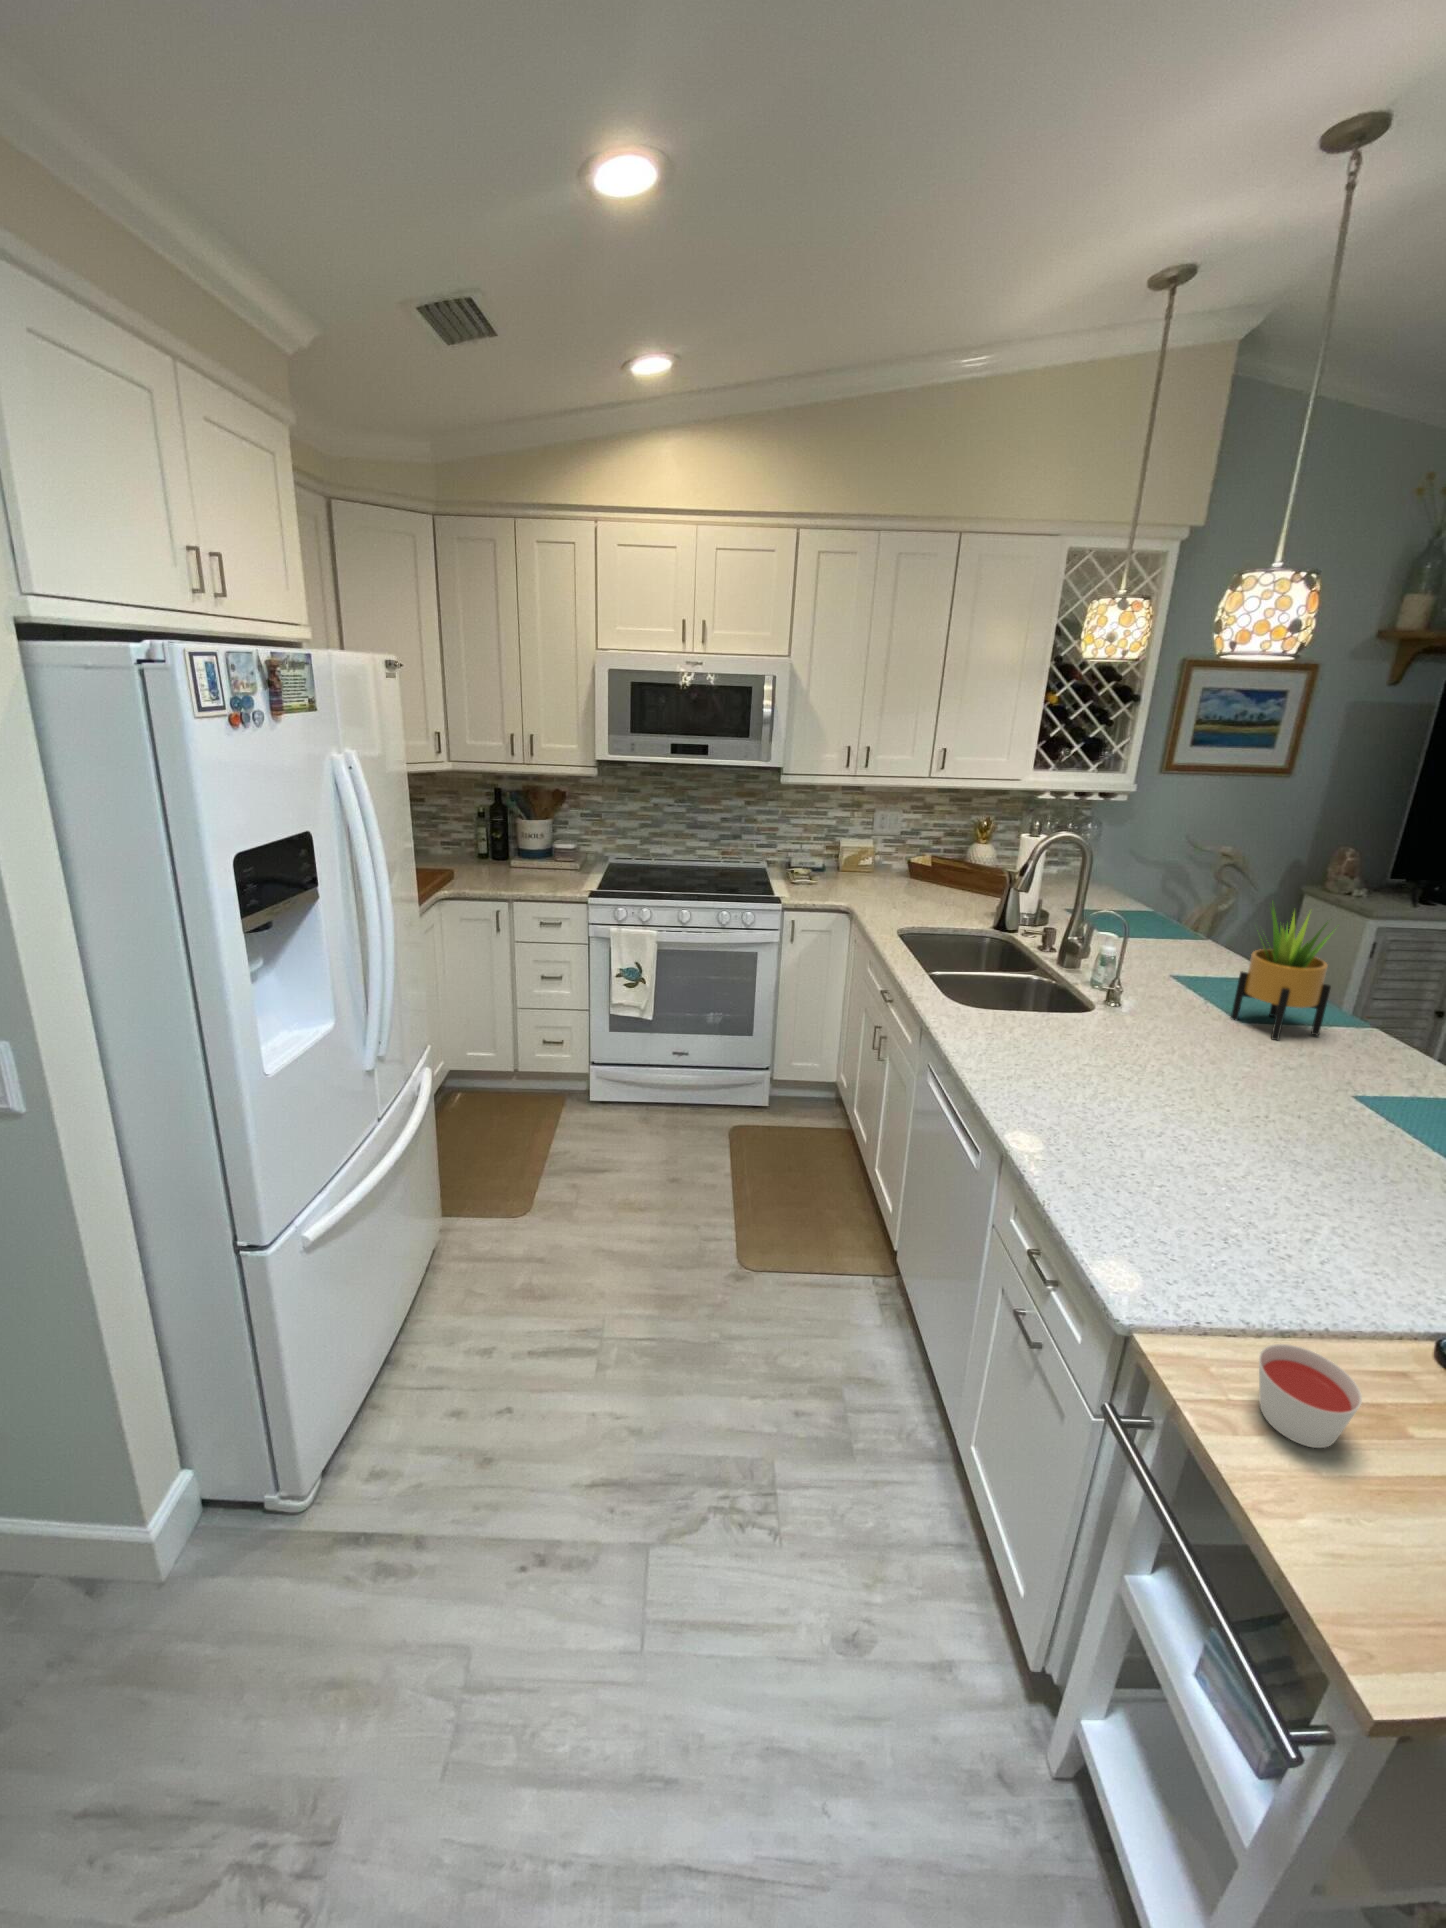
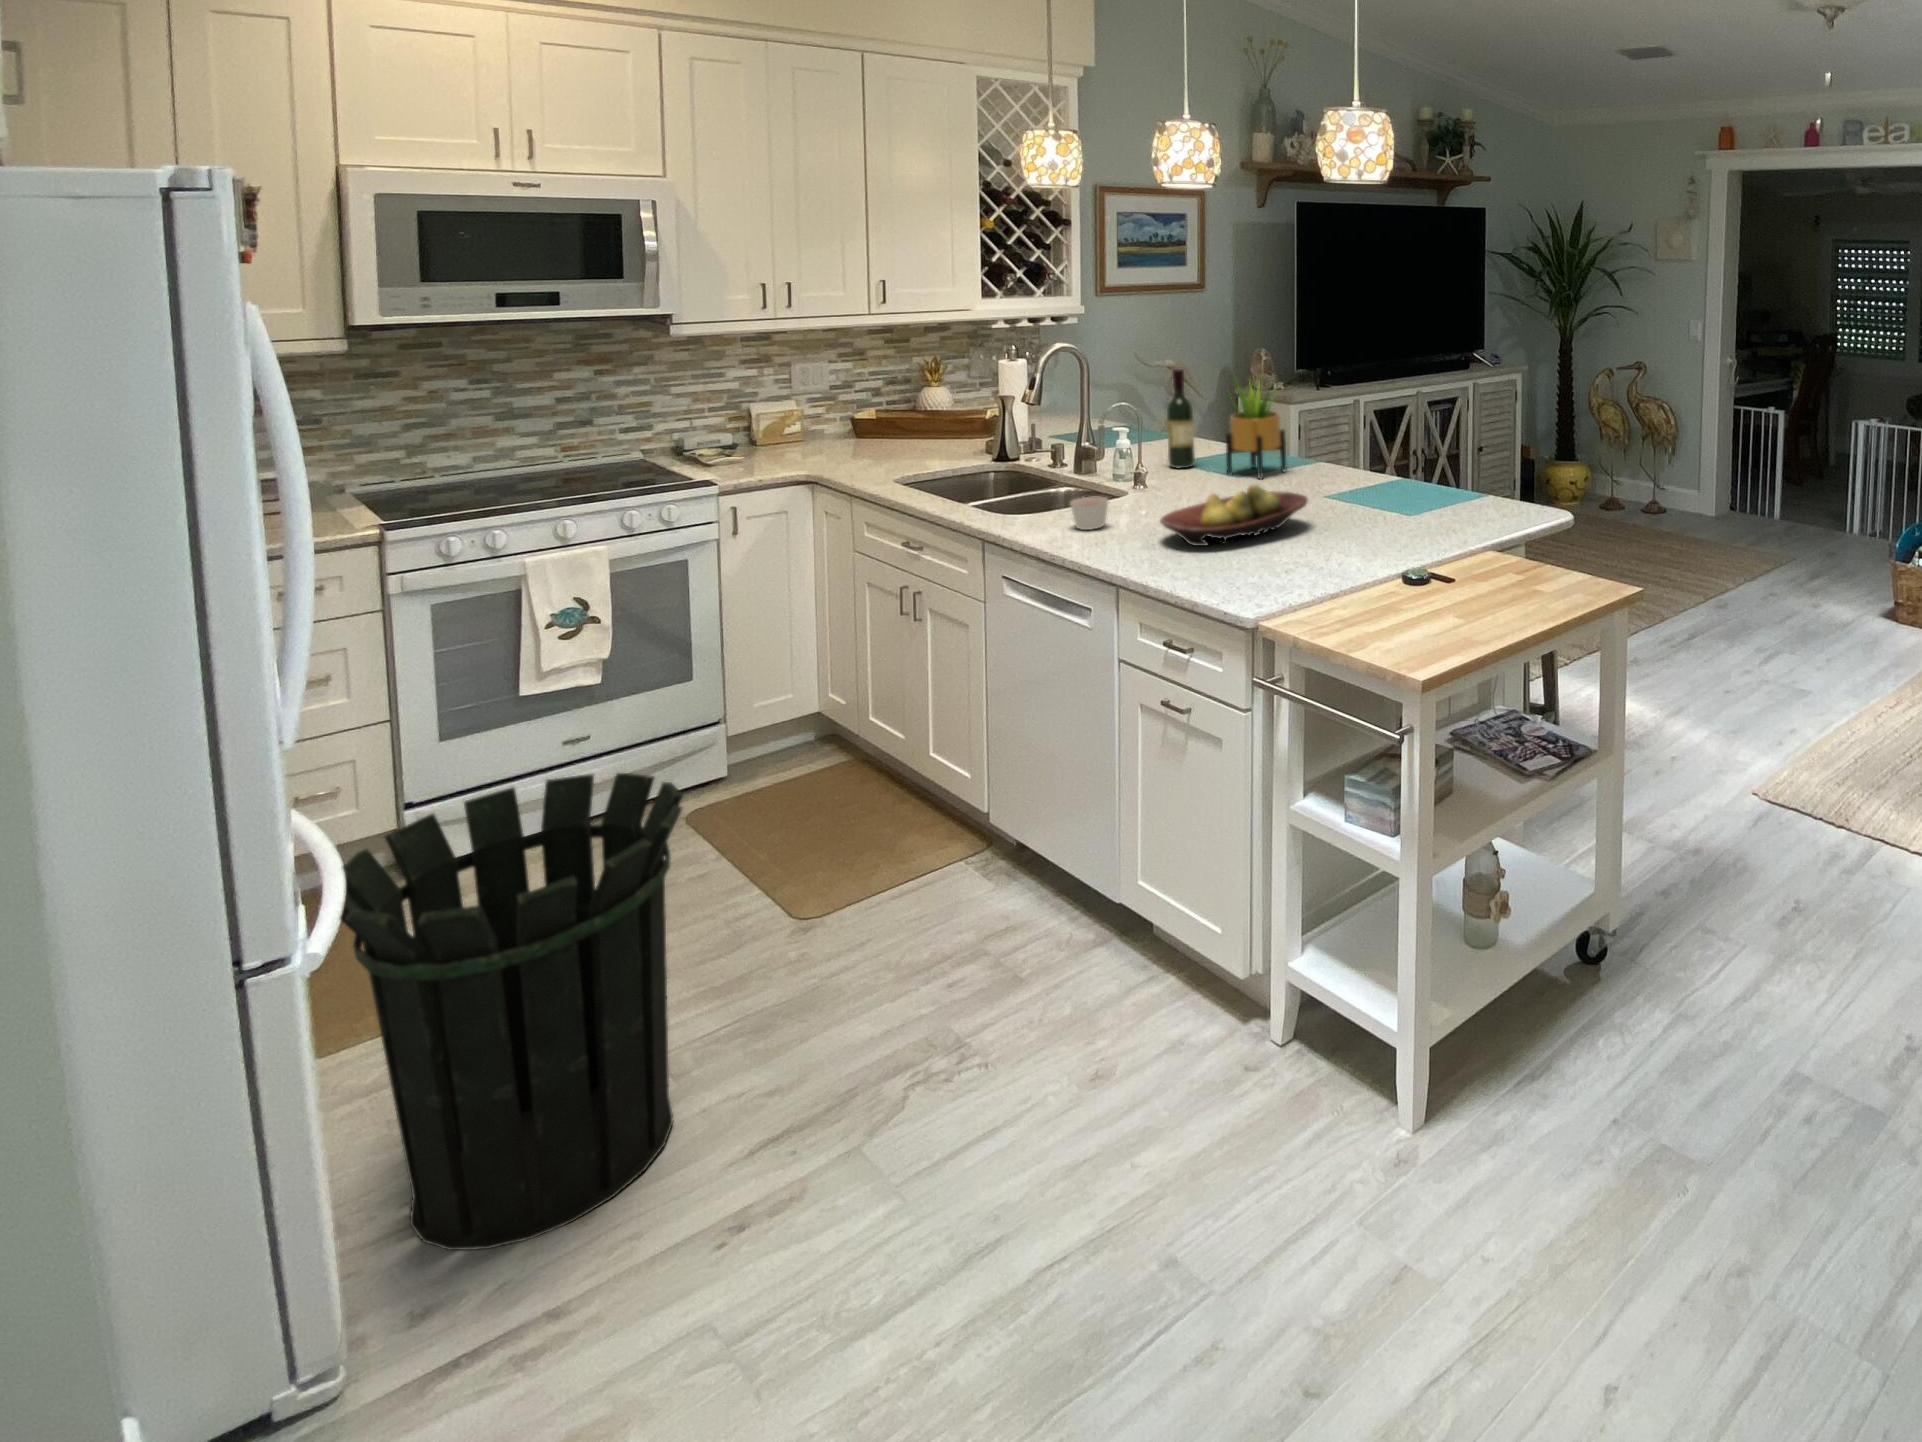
wine bottle: none [1163,880,1206,993] -> present [1167,368,1195,468]
fruit bowl: none [1083,1080,1325,1157] -> present [1160,485,1308,546]
waste bin: none [359,1129,588,1470] -> present [340,773,683,1250]
candle: present [1259,1344,1362,1448] -> present [1071,496,1108,530]

